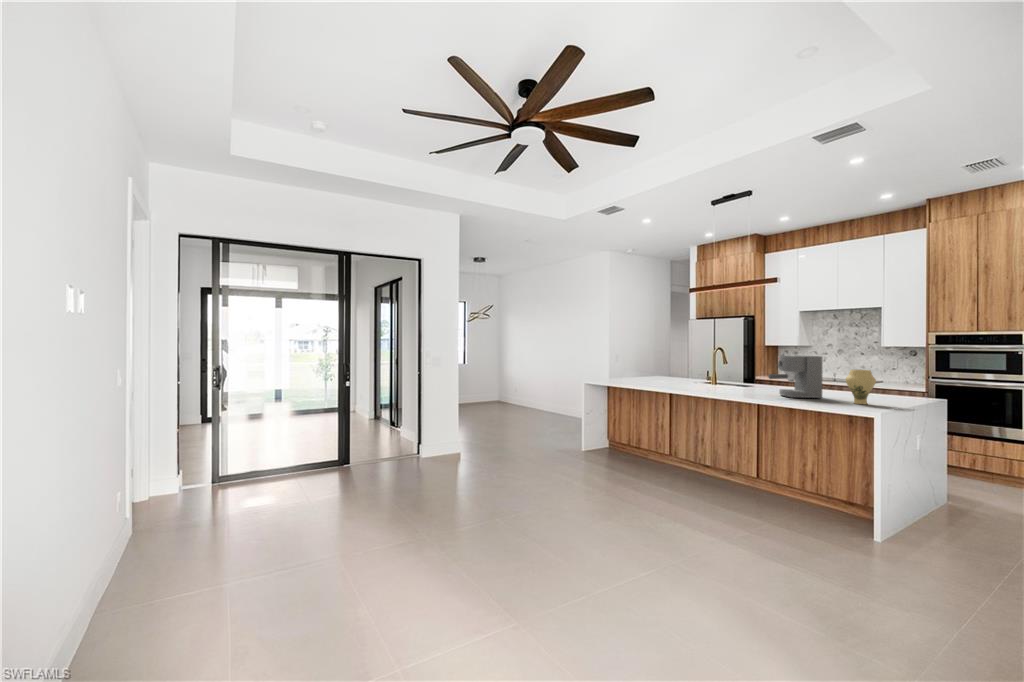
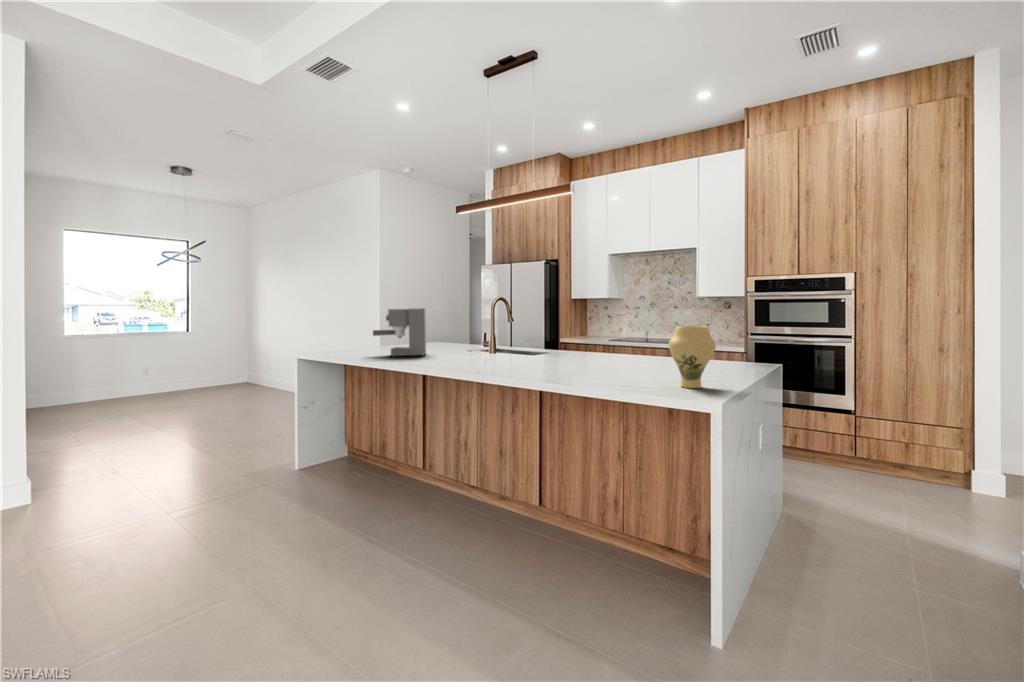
coffee maker: present [768,355,822,399] -> present [373,308,426,357]

